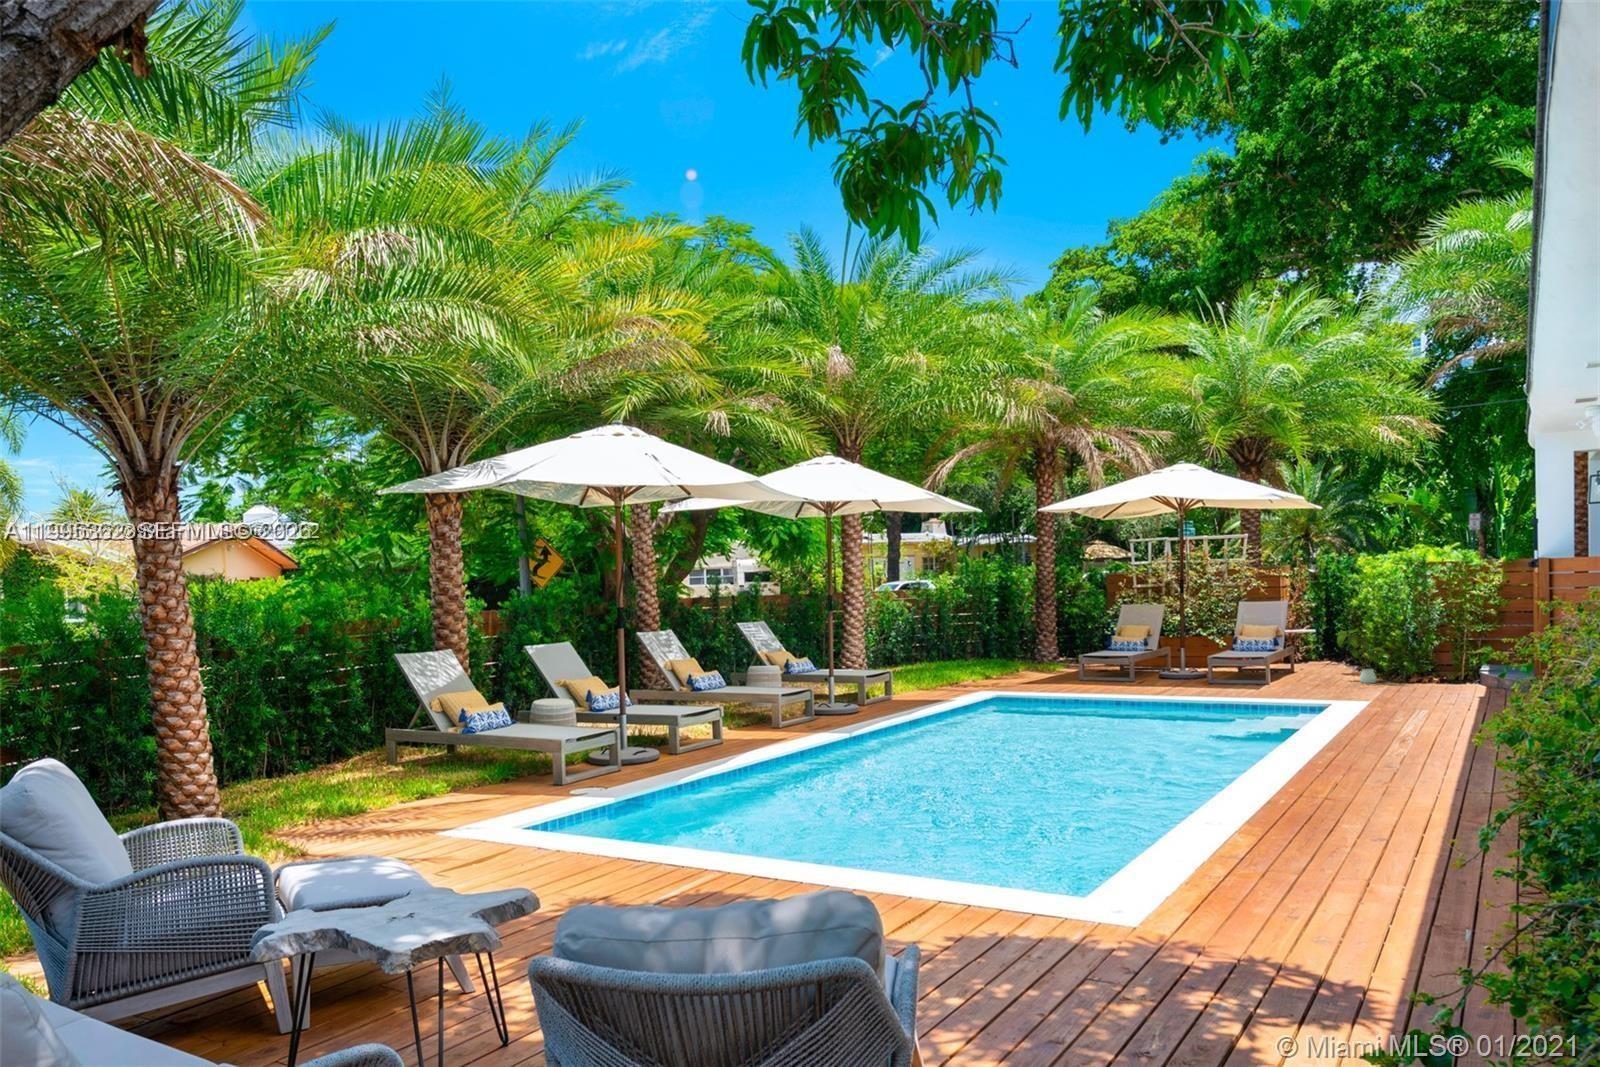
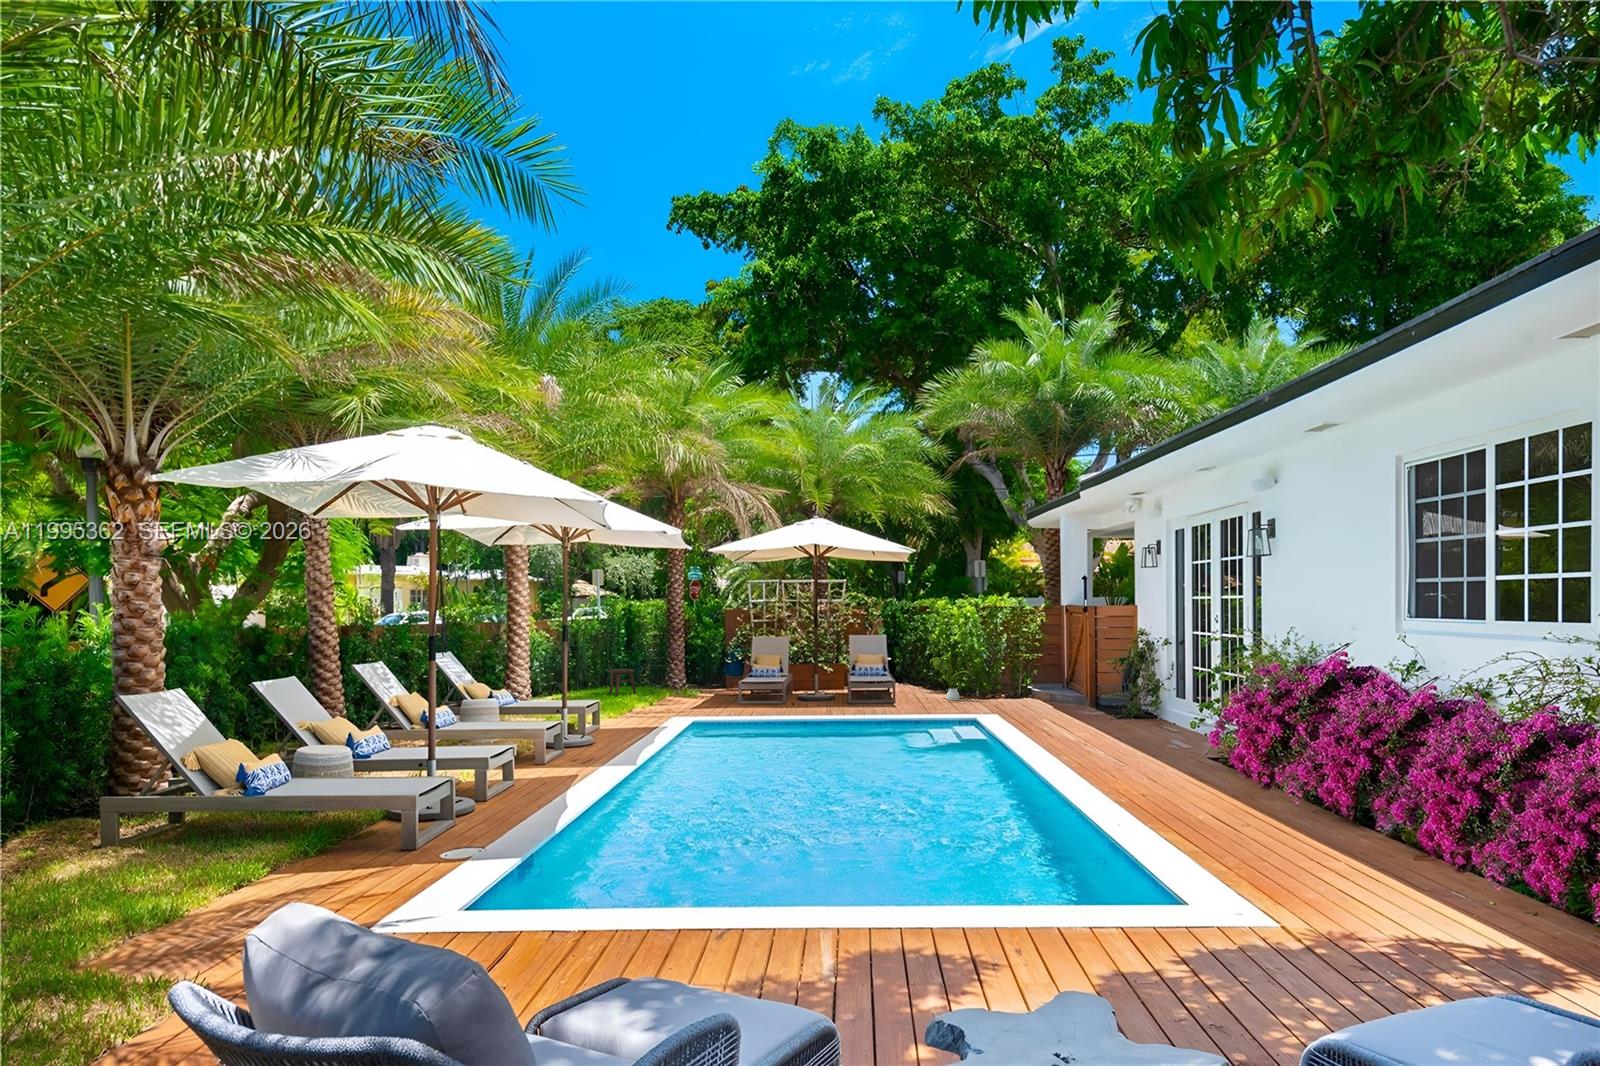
stool: none [997,639,1028,666] -> present [608,669,636,695]

